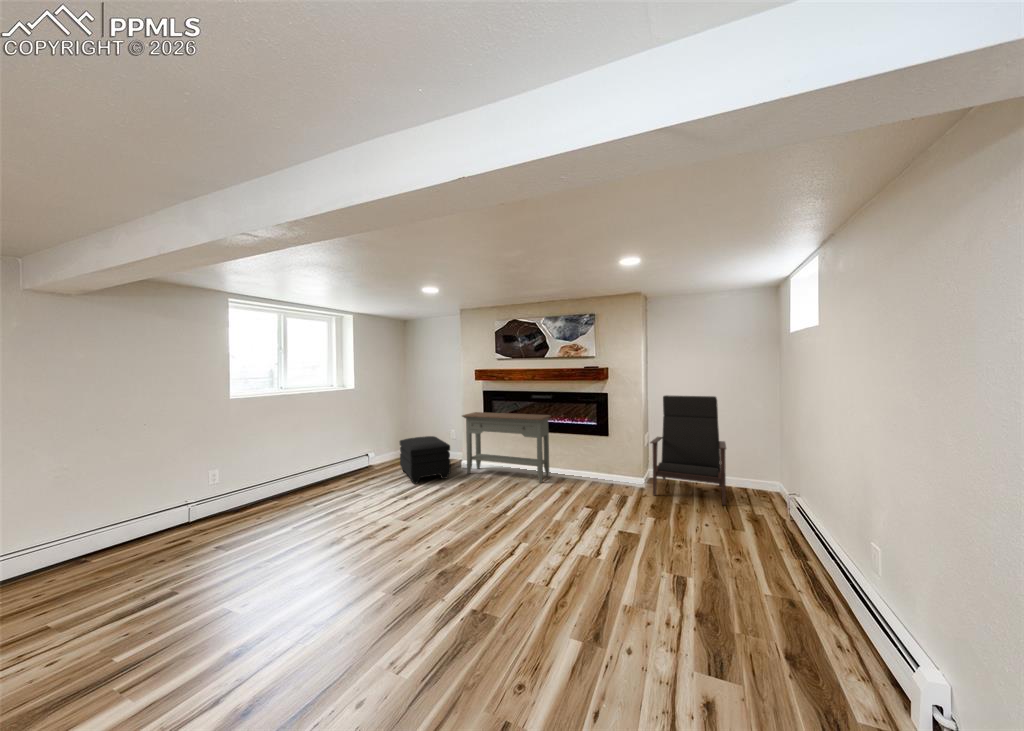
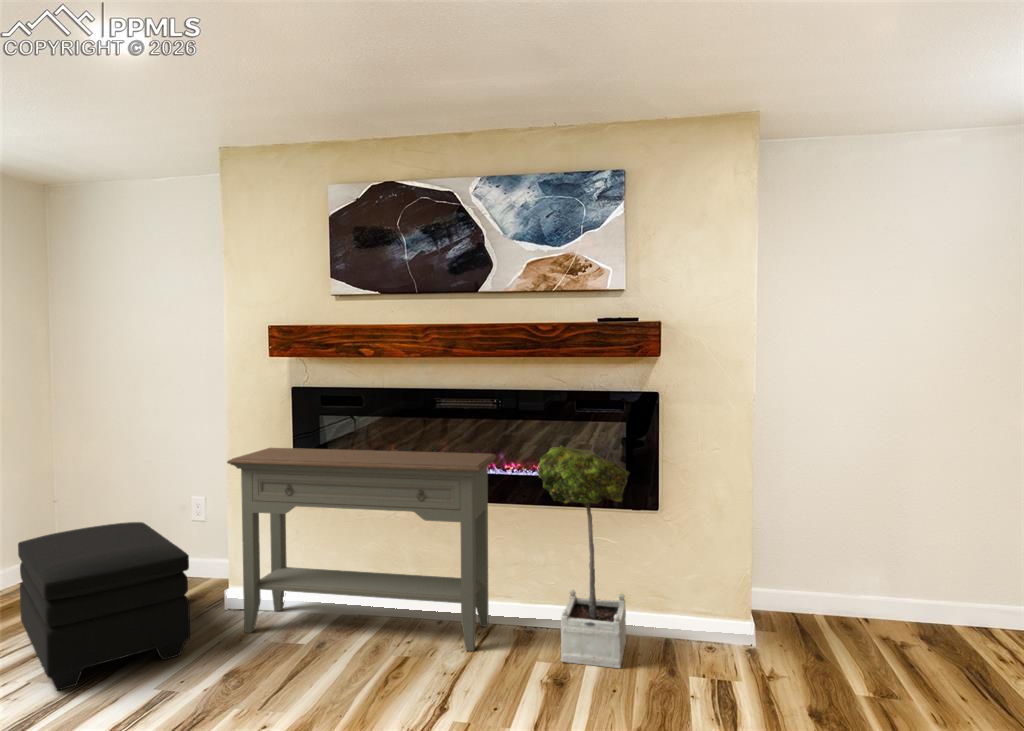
lounge chair: present [650,395,726,505] -> none [772,398,998,693]
potted tree: none [563,411,597,490] -> present [538,445,629,668]

